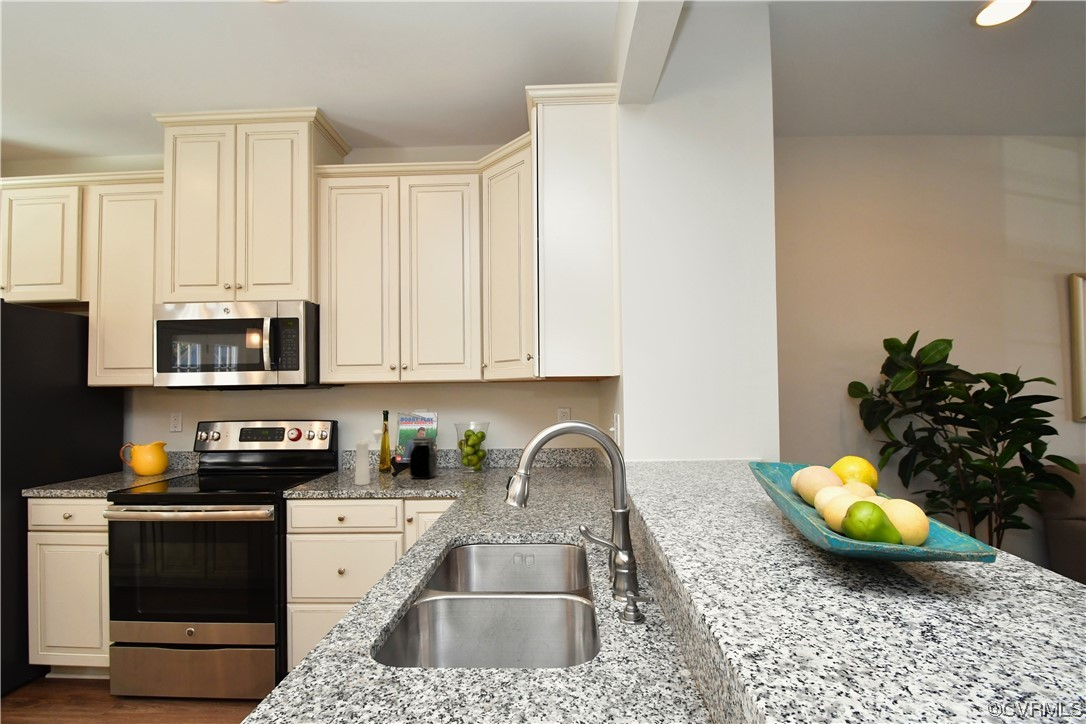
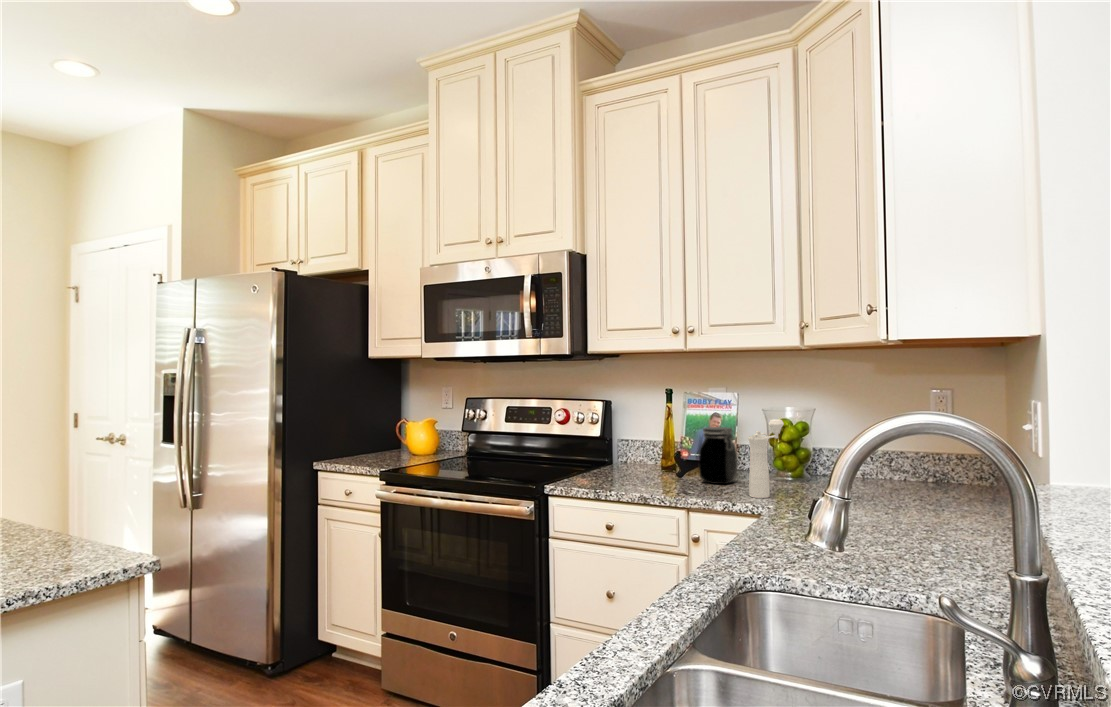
pepper mill: present [355,430,383,485] -> present [748,419,784,498]

